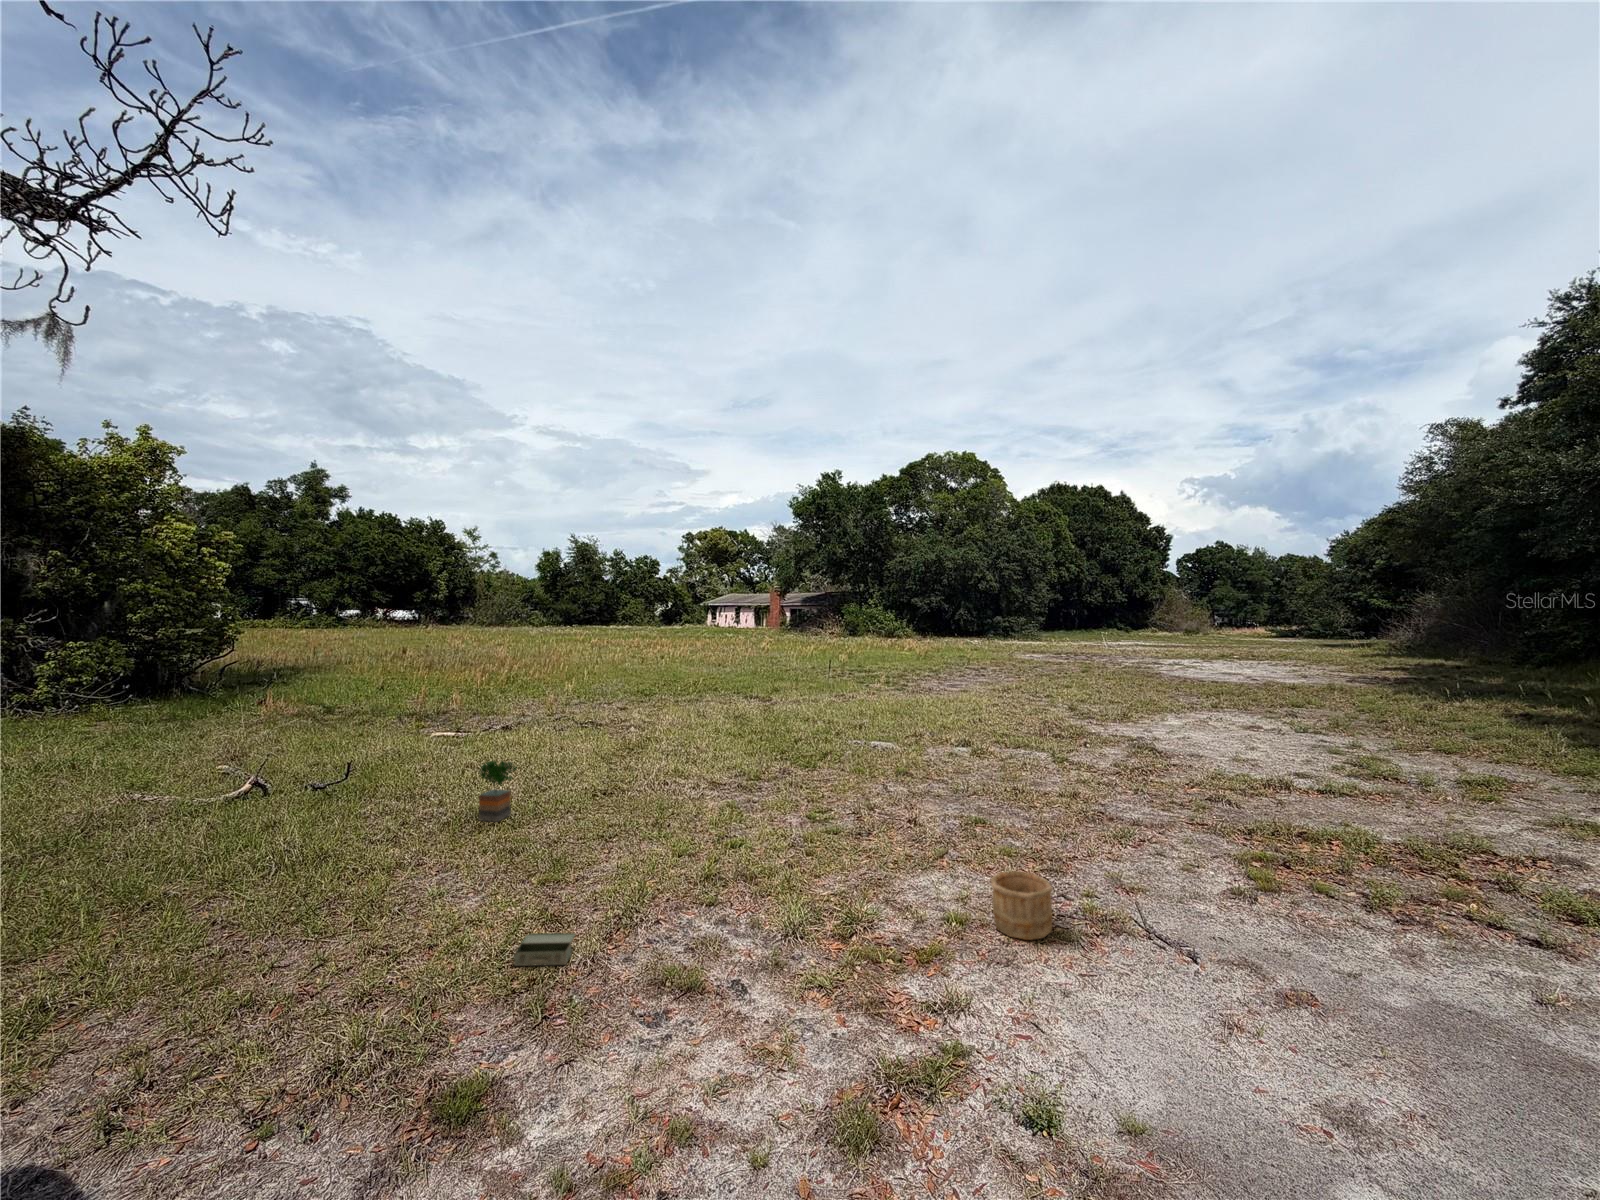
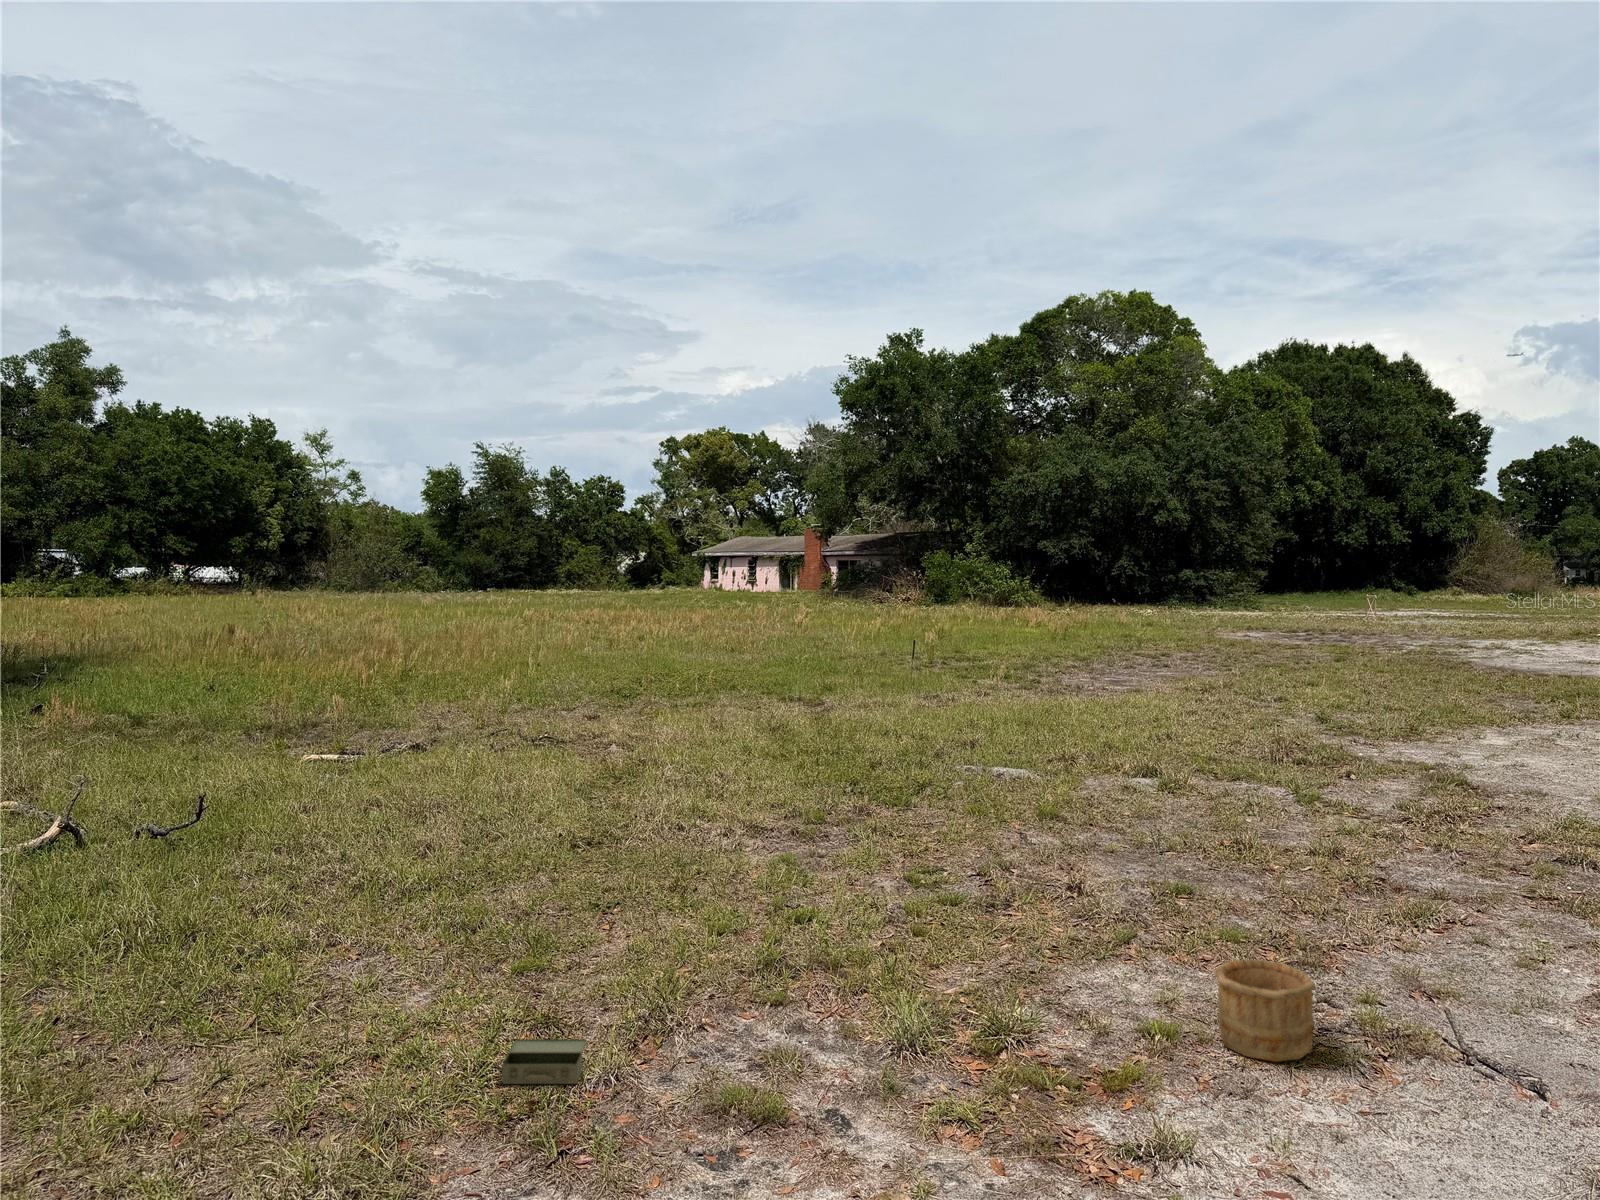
potted tree: present [479,761,517,822] -> none [401,790,461,884]

